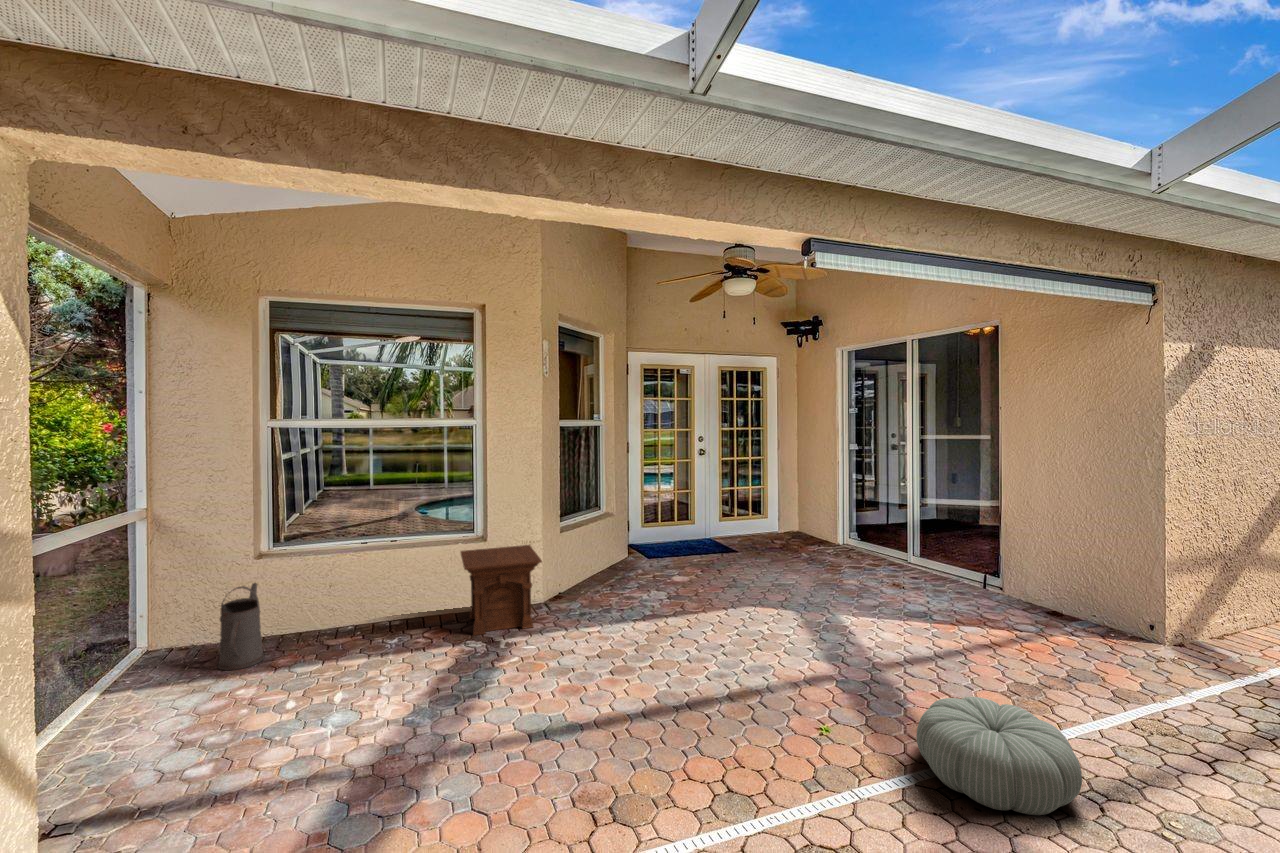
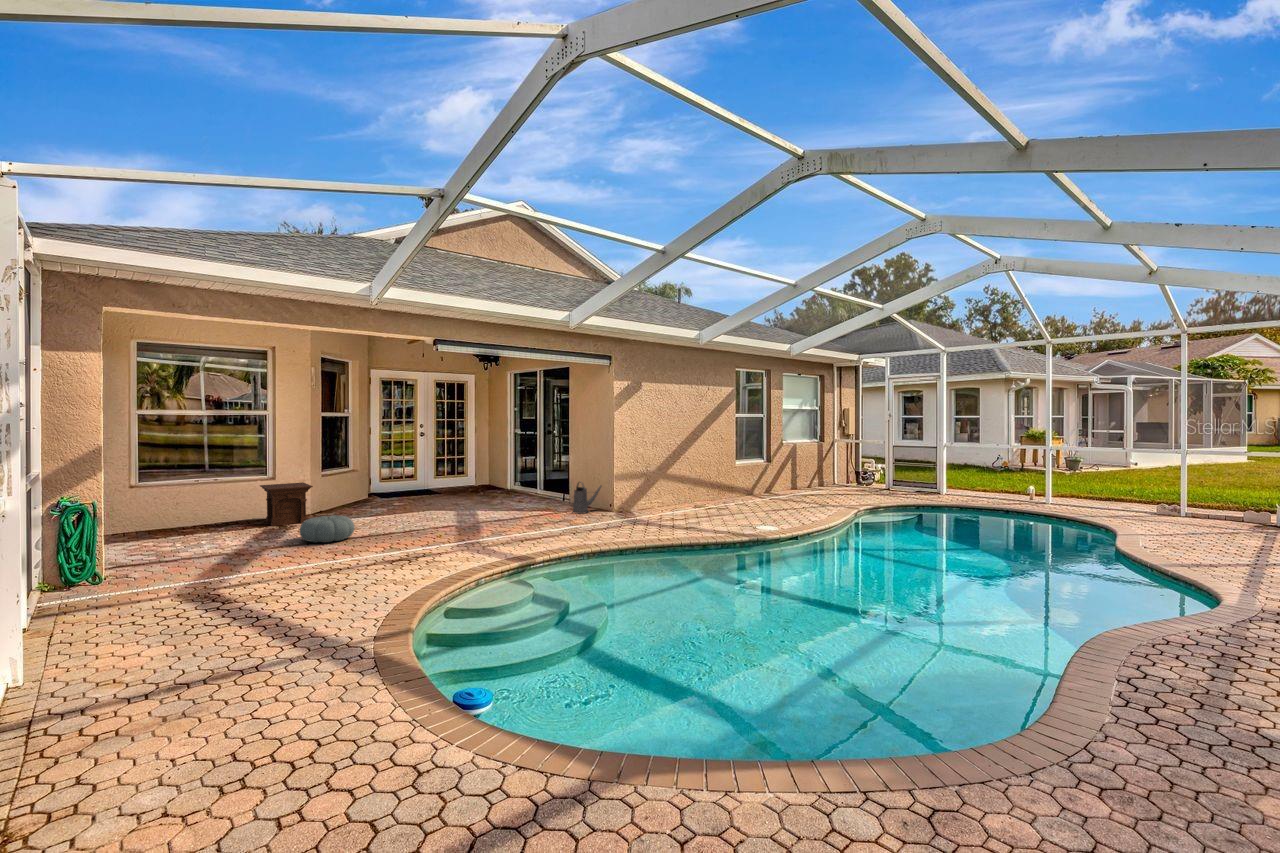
watering can: present [218,583,265,670] -> present [569,482,602,514]
pouf: present [917,697,1082,815] -> present [300,516,355,542]

